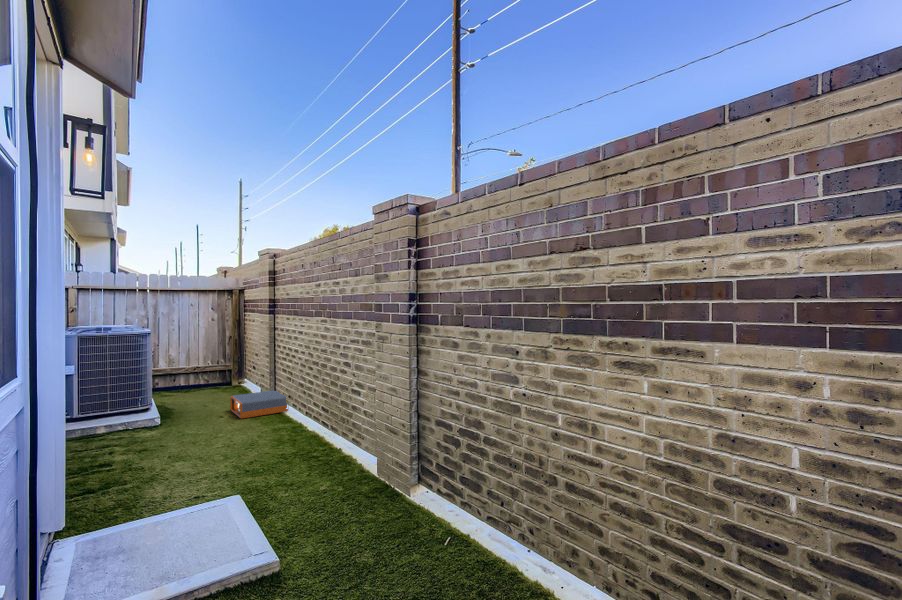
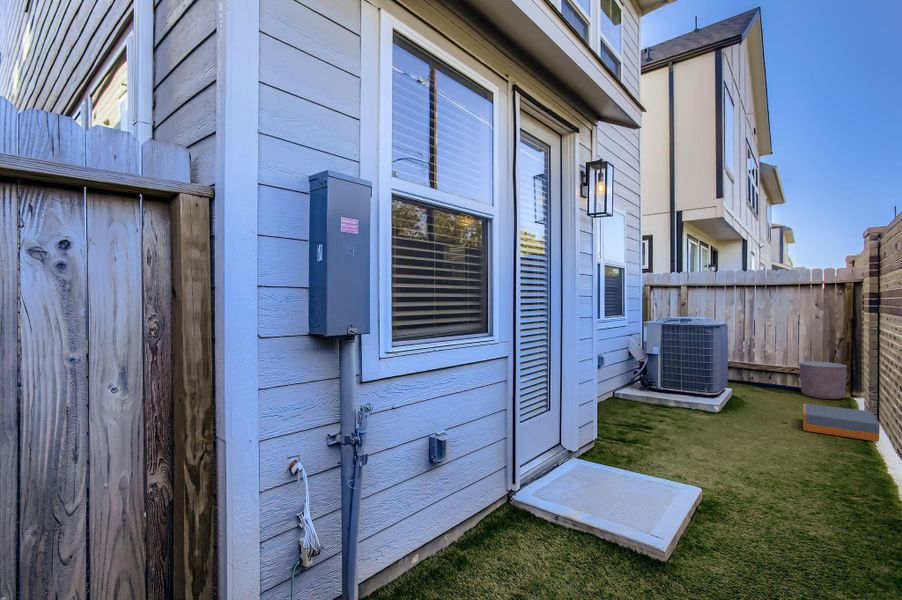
planter: none [203,358,239,391] -> present [799,362,847,399]

